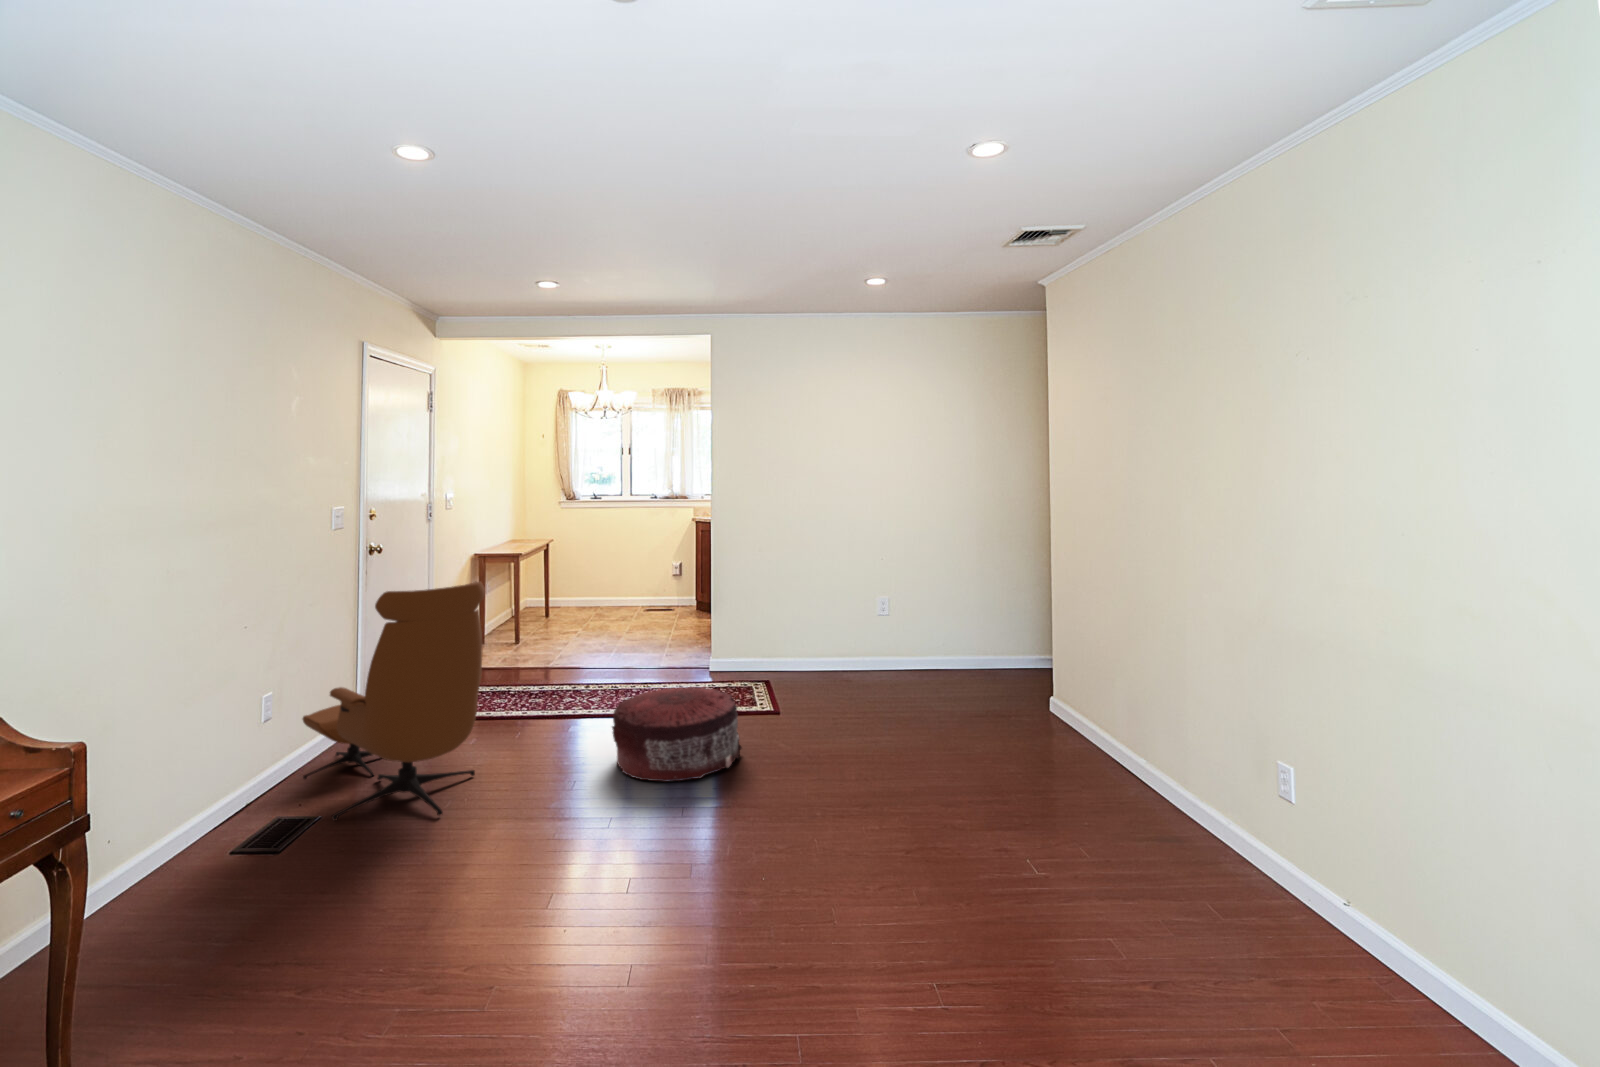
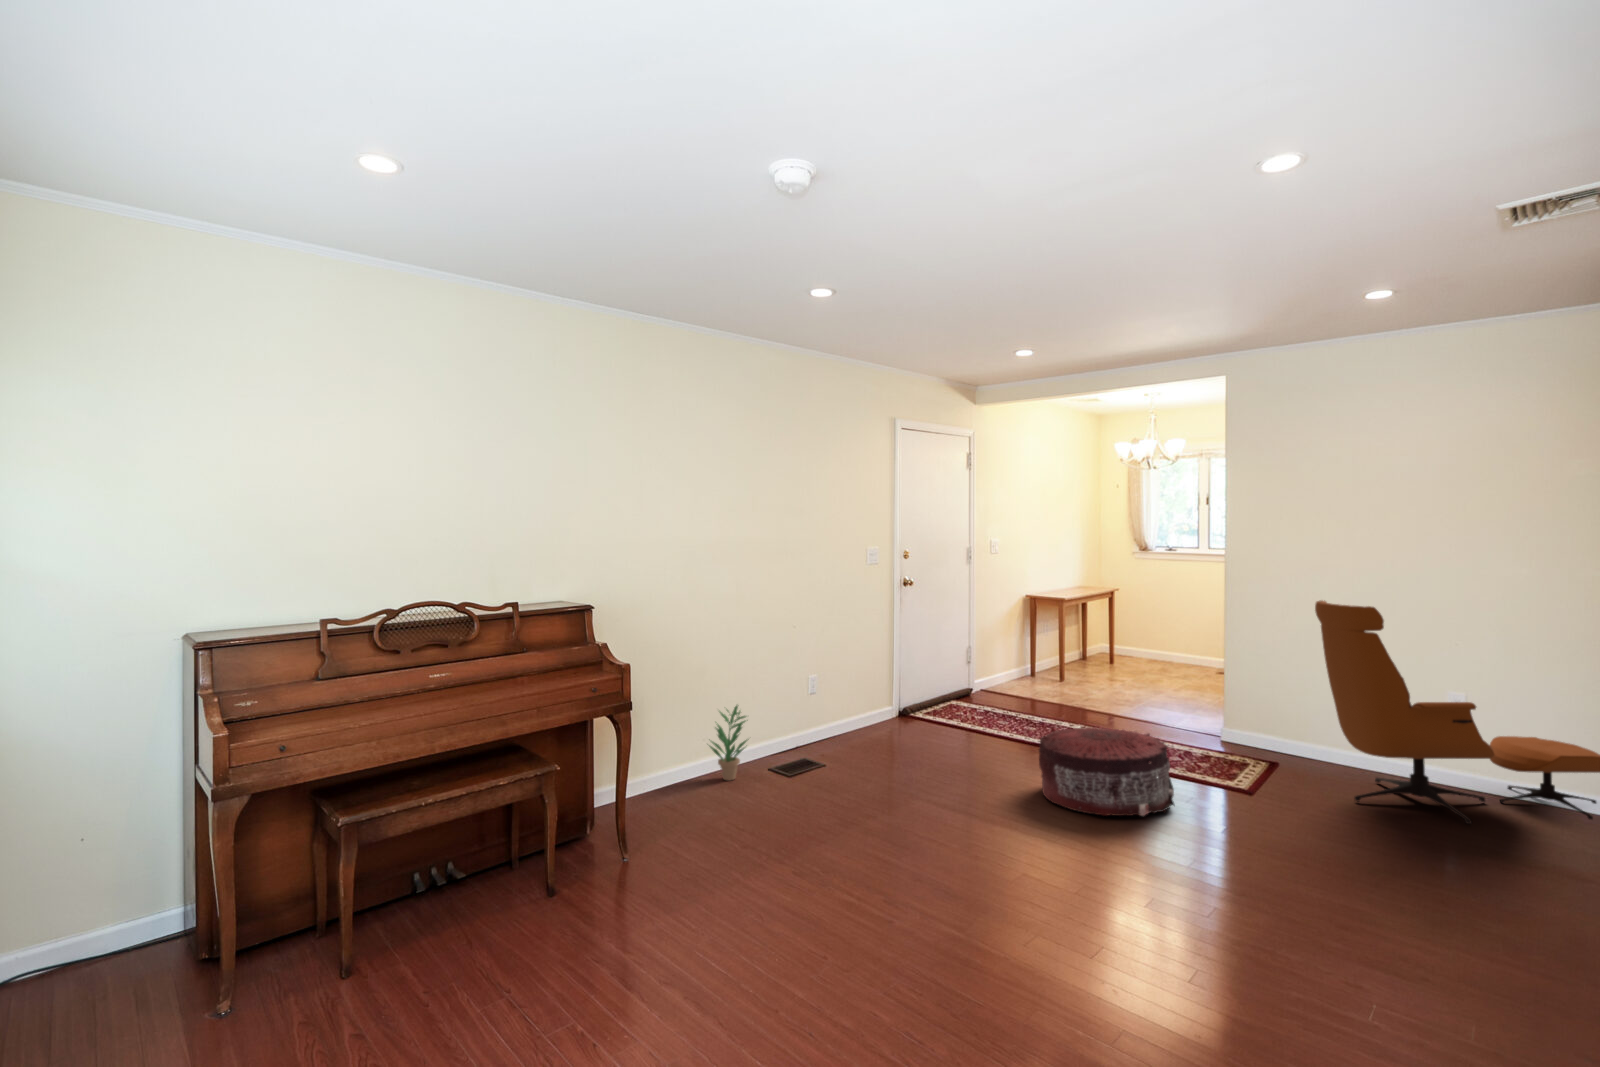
lounge chair: present [303,581,485,821] -> present [1315,600,1600,824]
potted plant: none [107,770,203,900] -> present [710,706,747,780]

